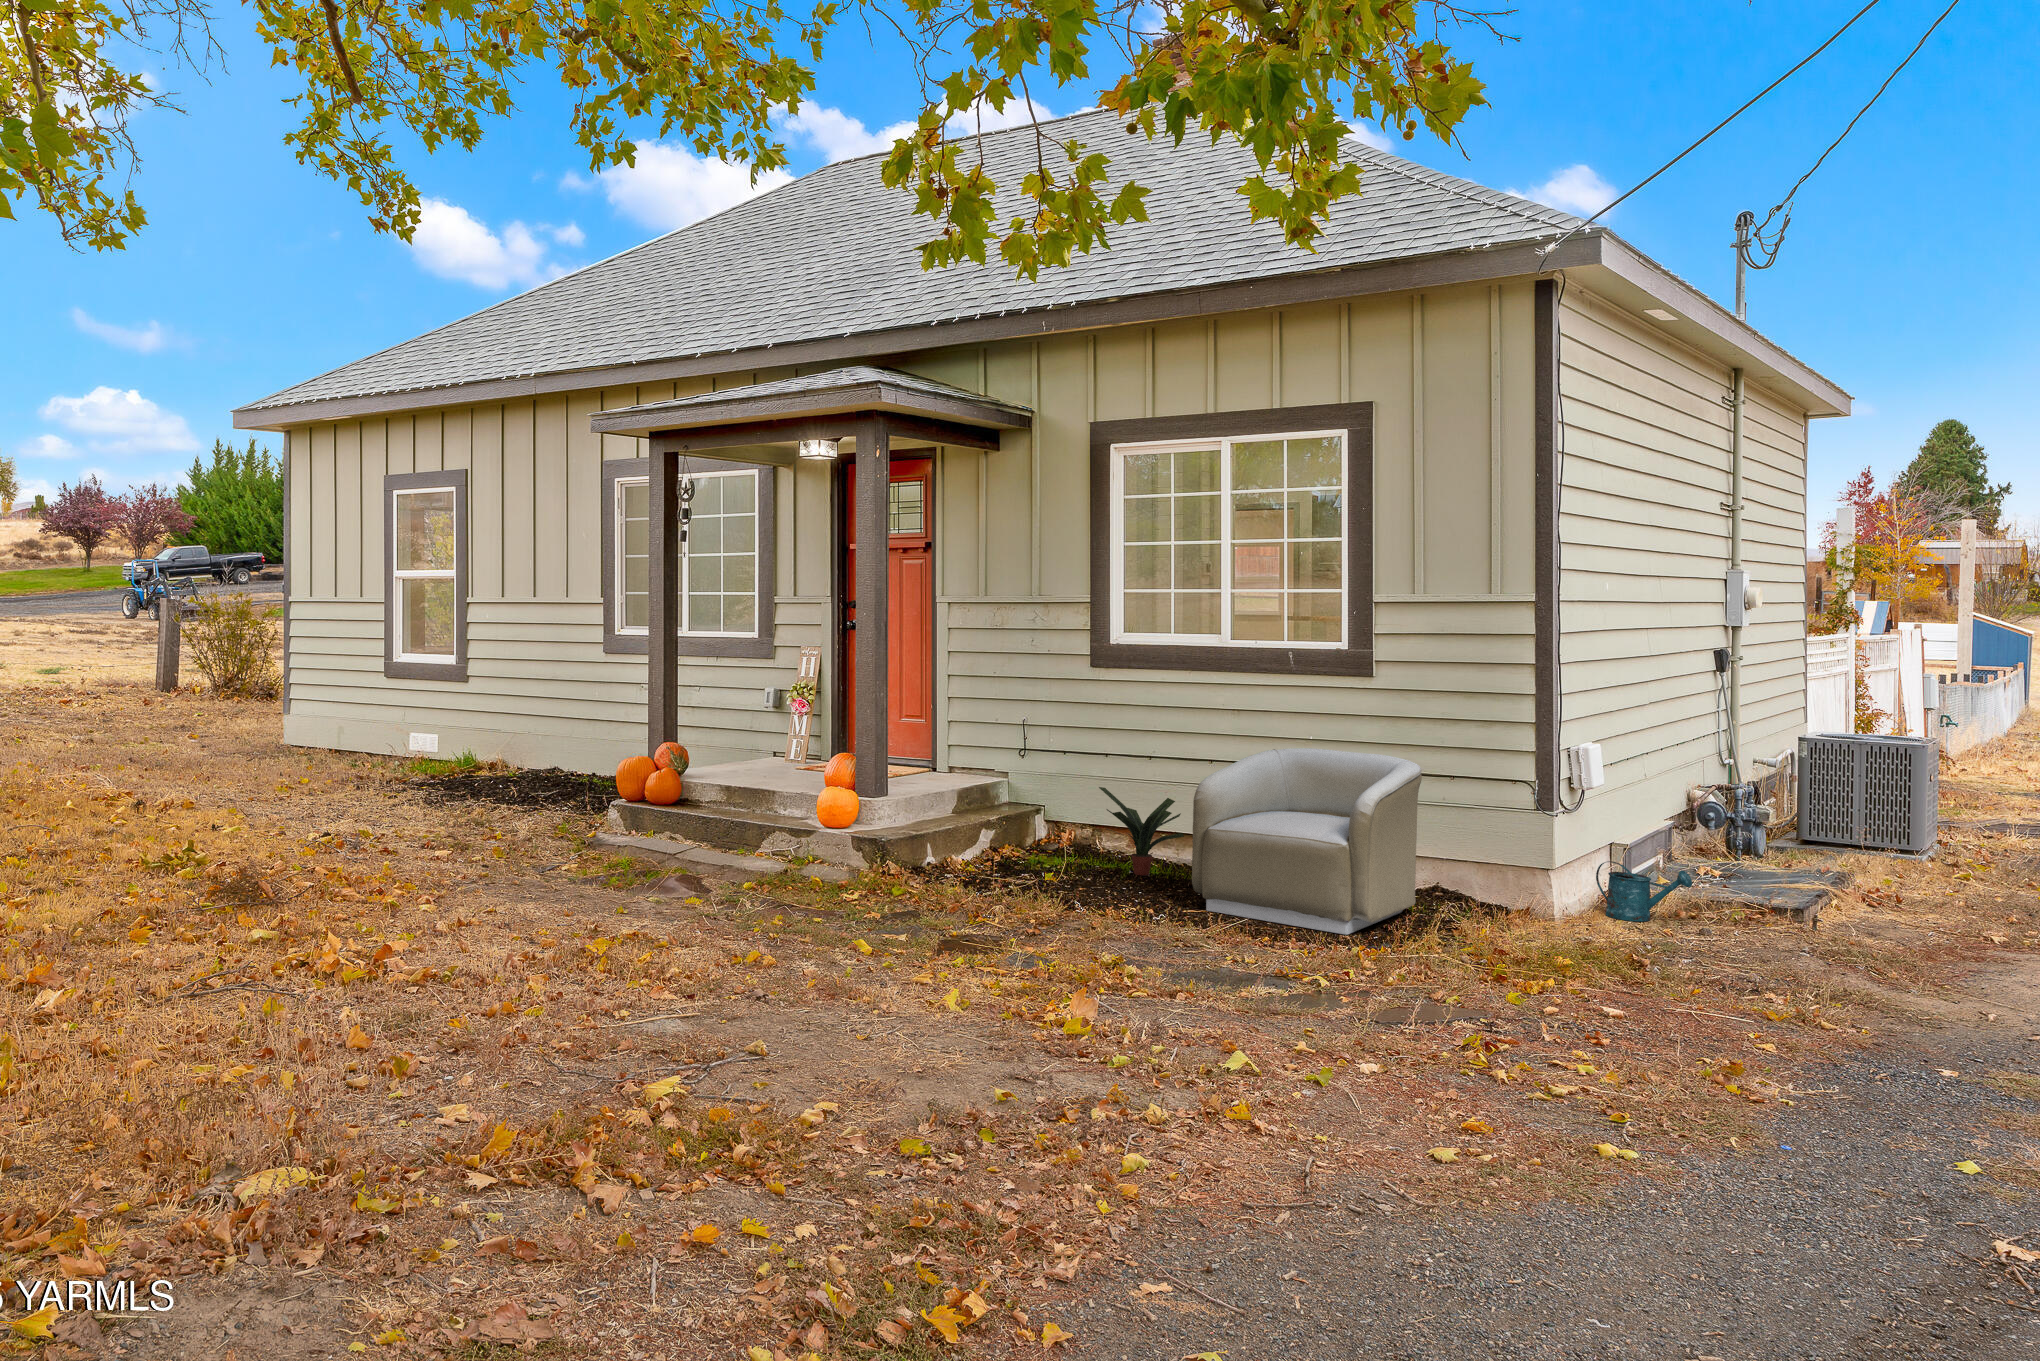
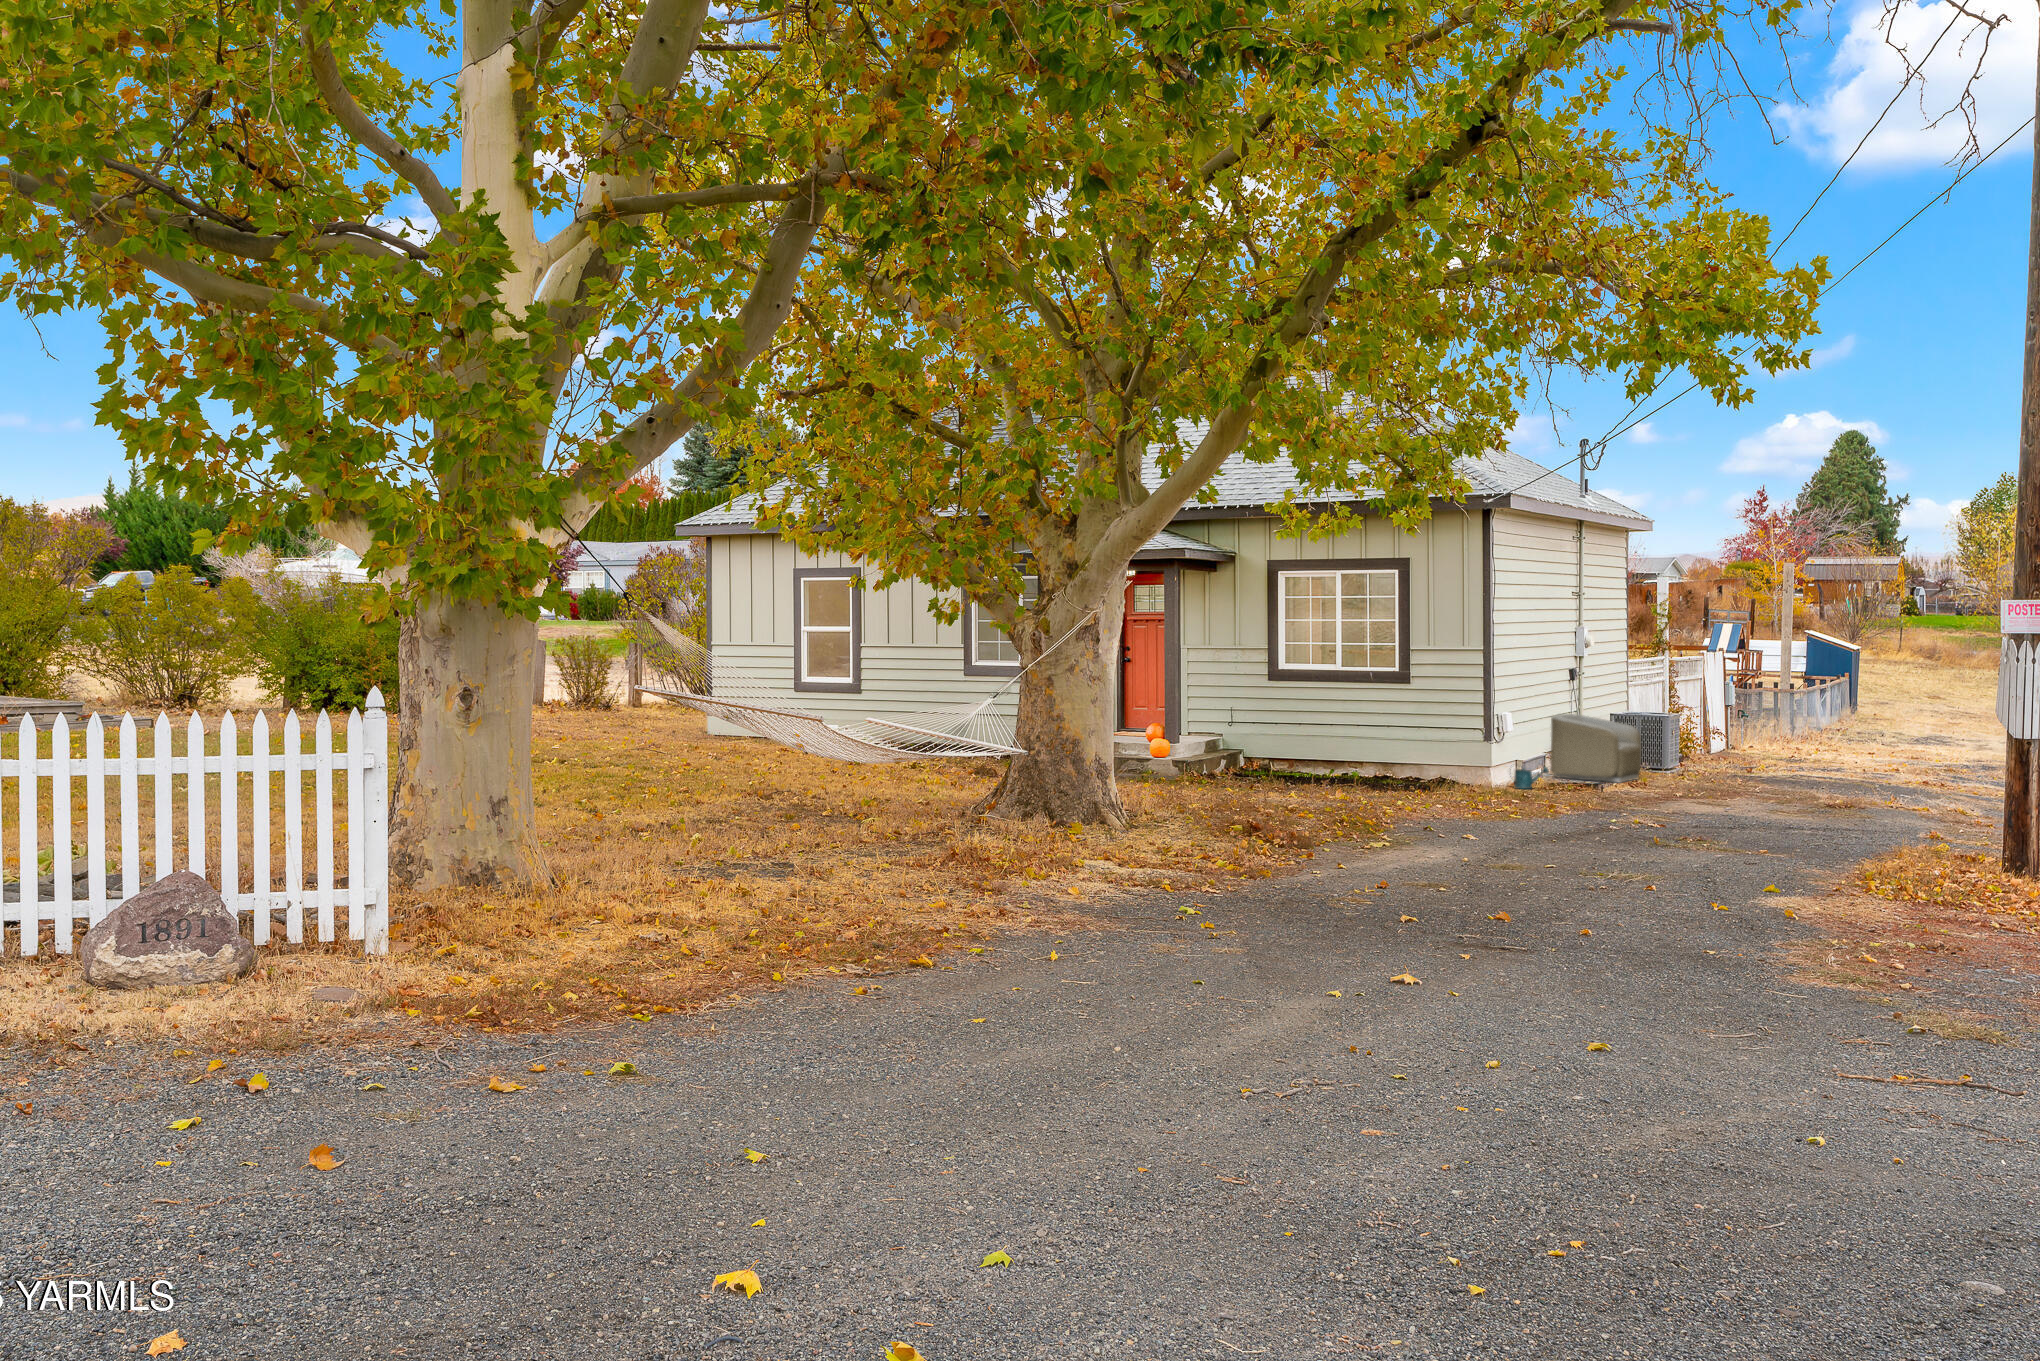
armchair: present [1192,748,1422,935] -> present [1551,714,1641,783]
potted plant: present [1099,787,1184,875] -> none [1278,738,1321,779]

